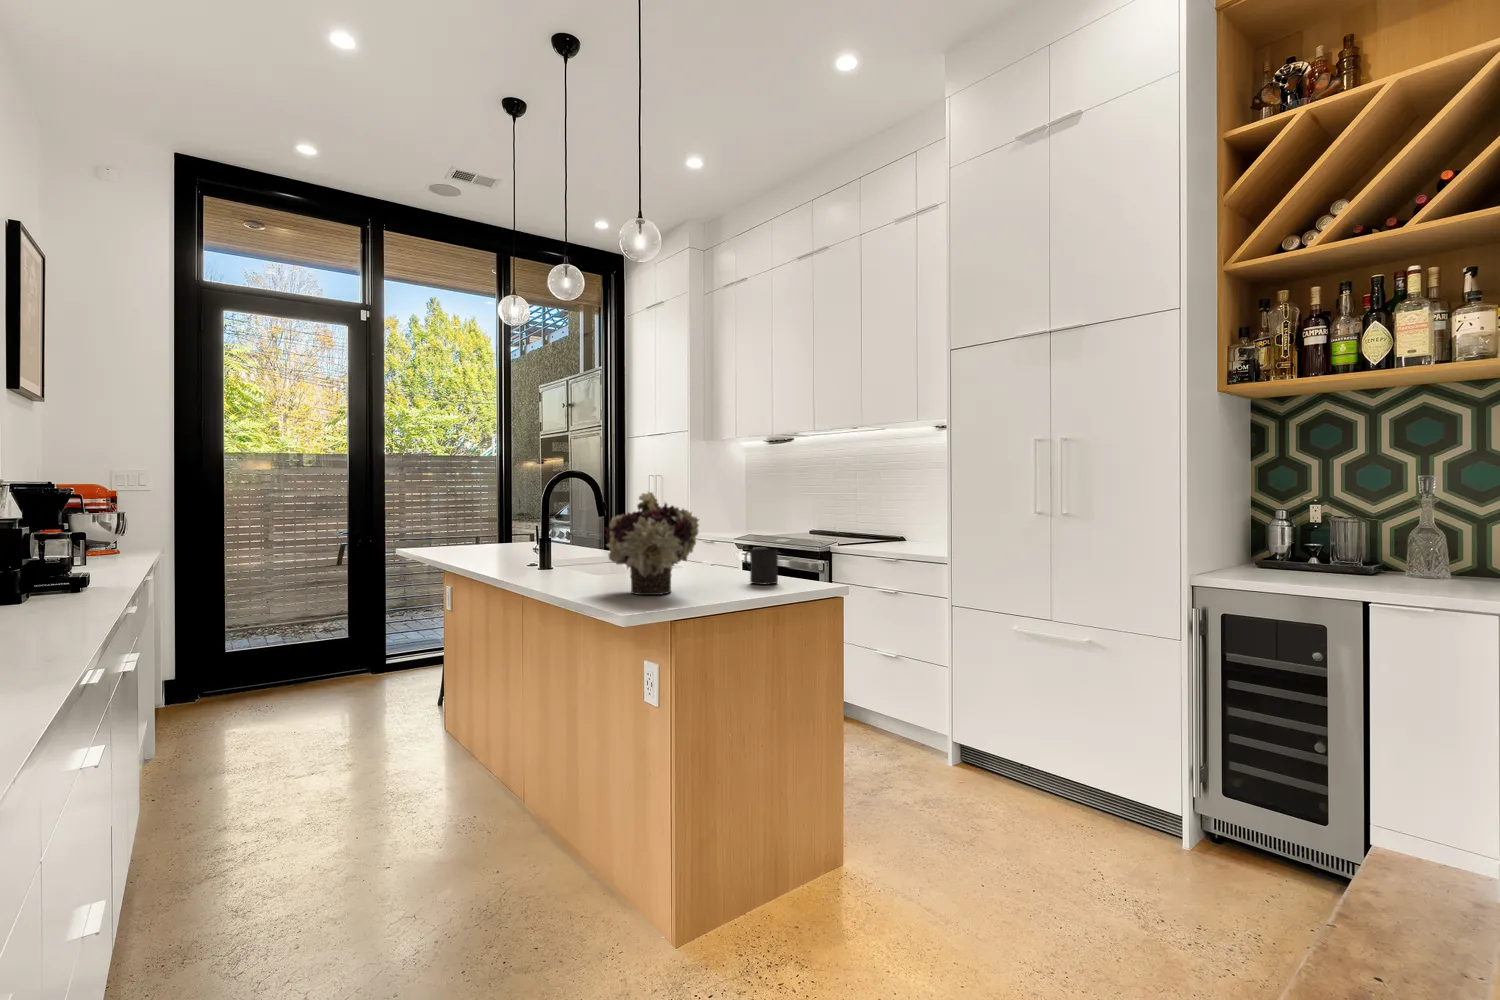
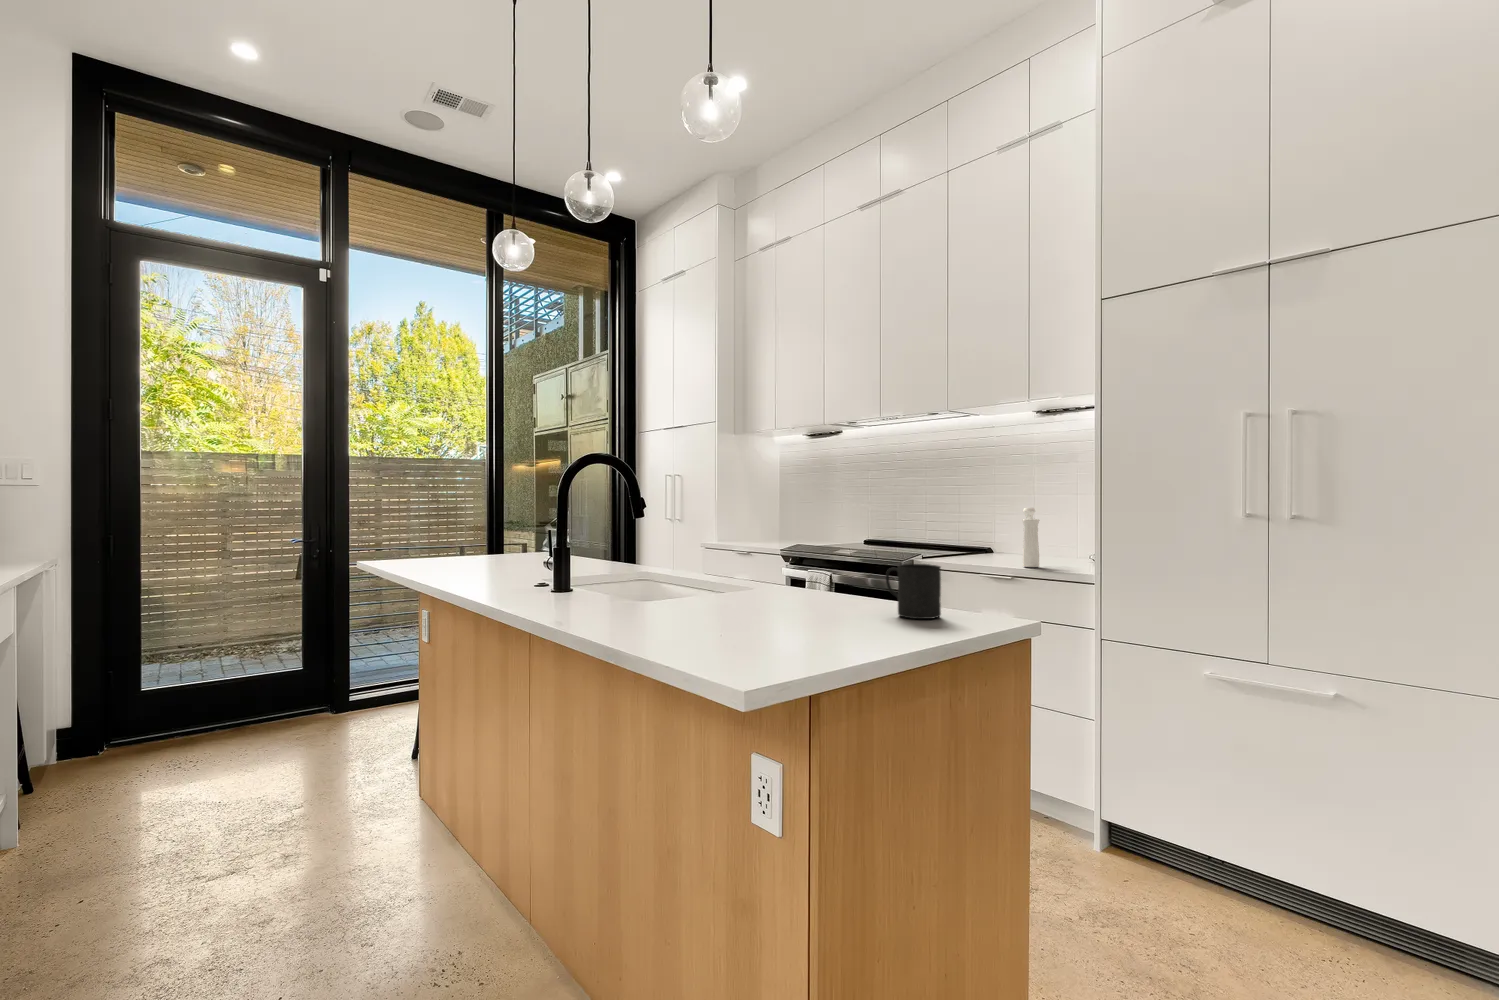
flower arrangement: present [605,491,699,595] -> none [685,471,846,641]
pepper mill: none [905,505,919,552] -> present [1022,508,1039,567]

